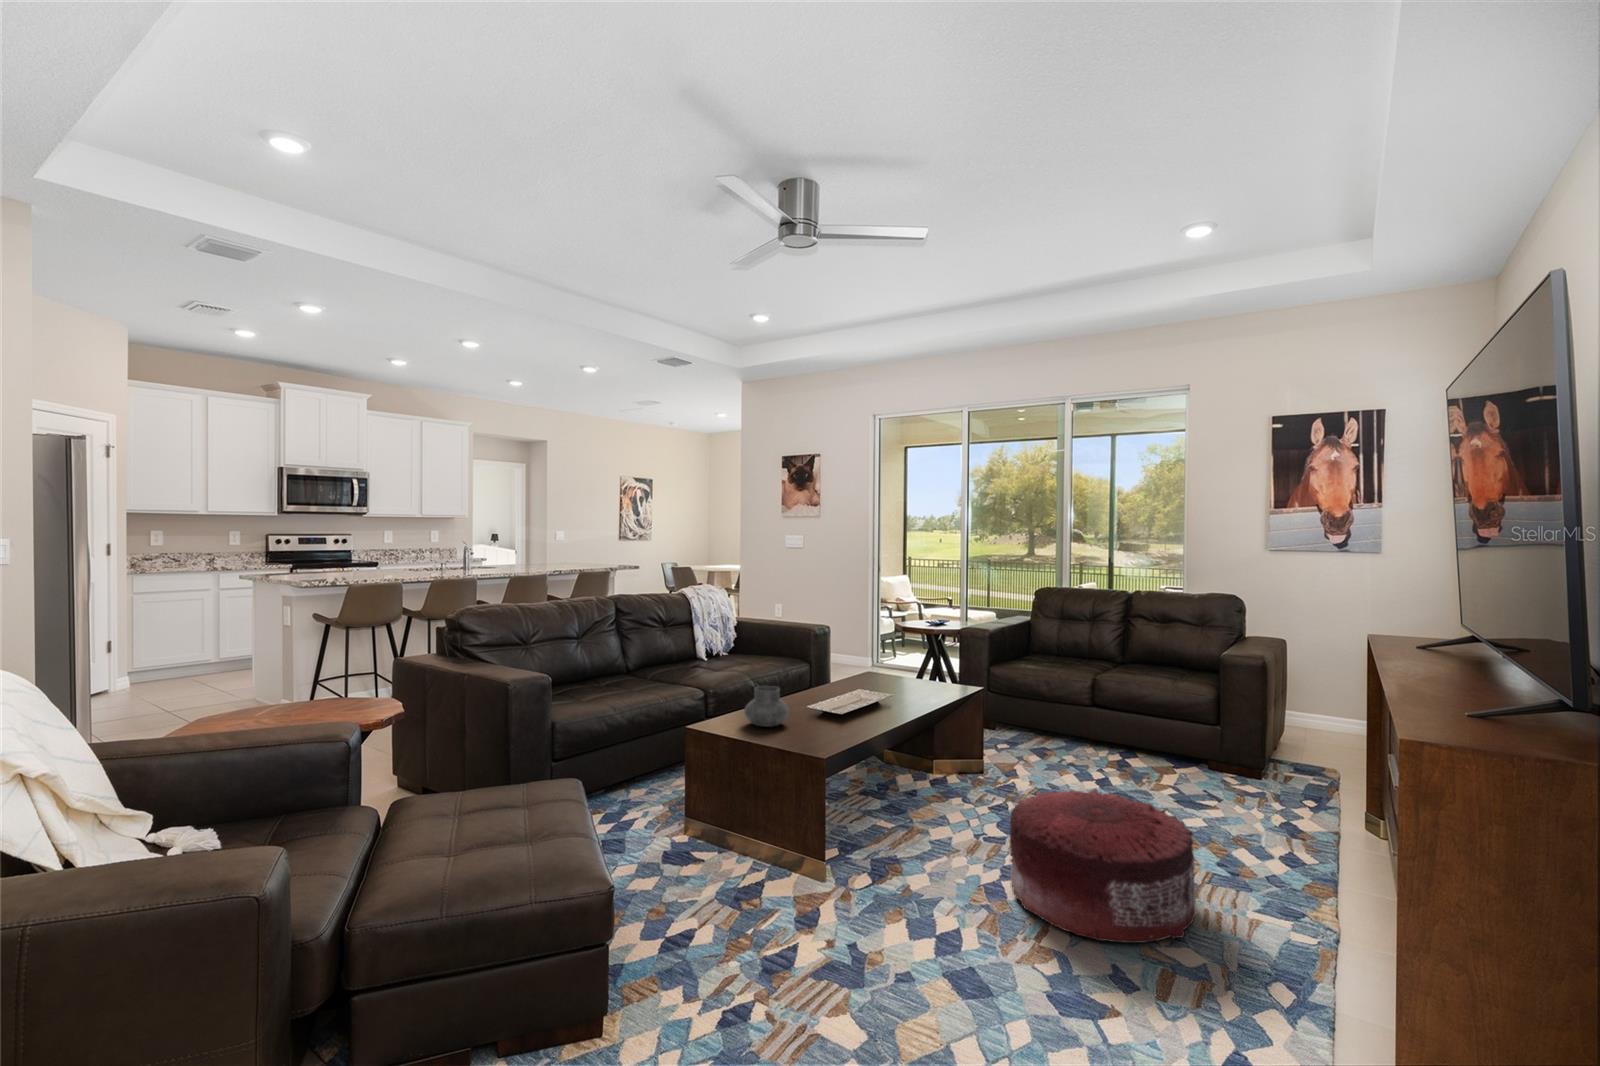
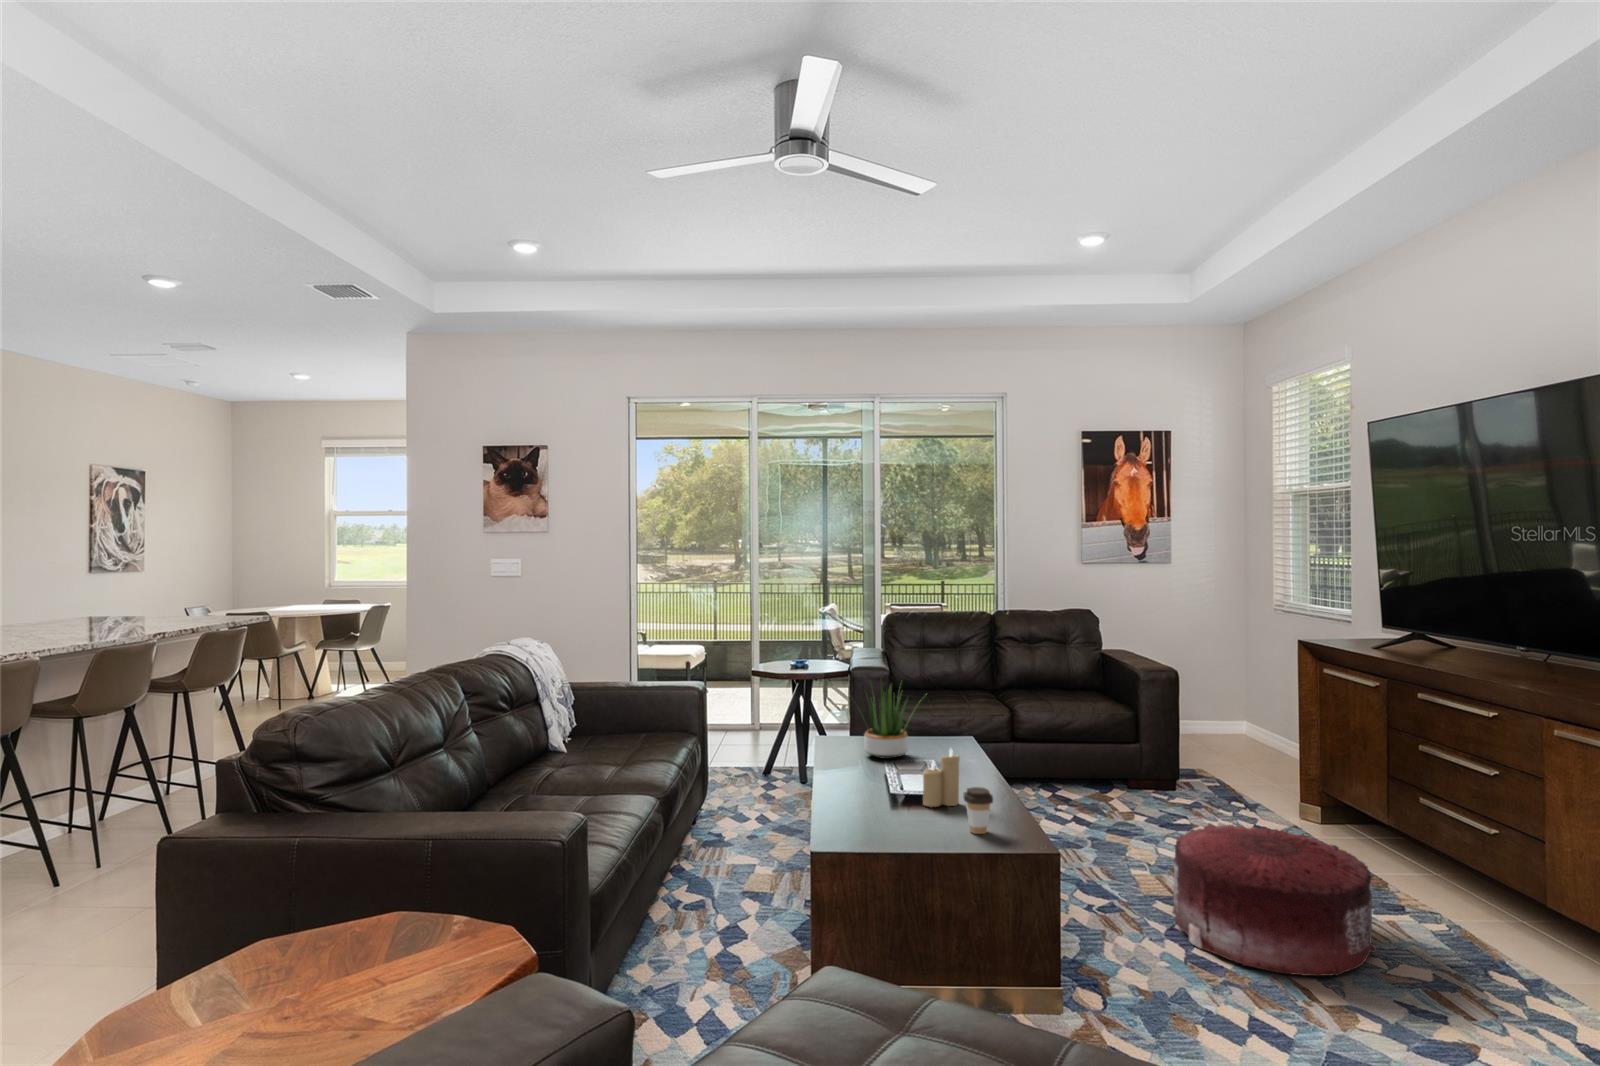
potted plant: none [857,629,910,694] -> present [864,685,912,759]
candle: none [819,680,849,725] -> present [923,749,959,807]
vase: present [744,686,789,727] -> none [851,769,910,826]
coffee cup: none [799,707,822,743] -> present [963,787,993,834]

